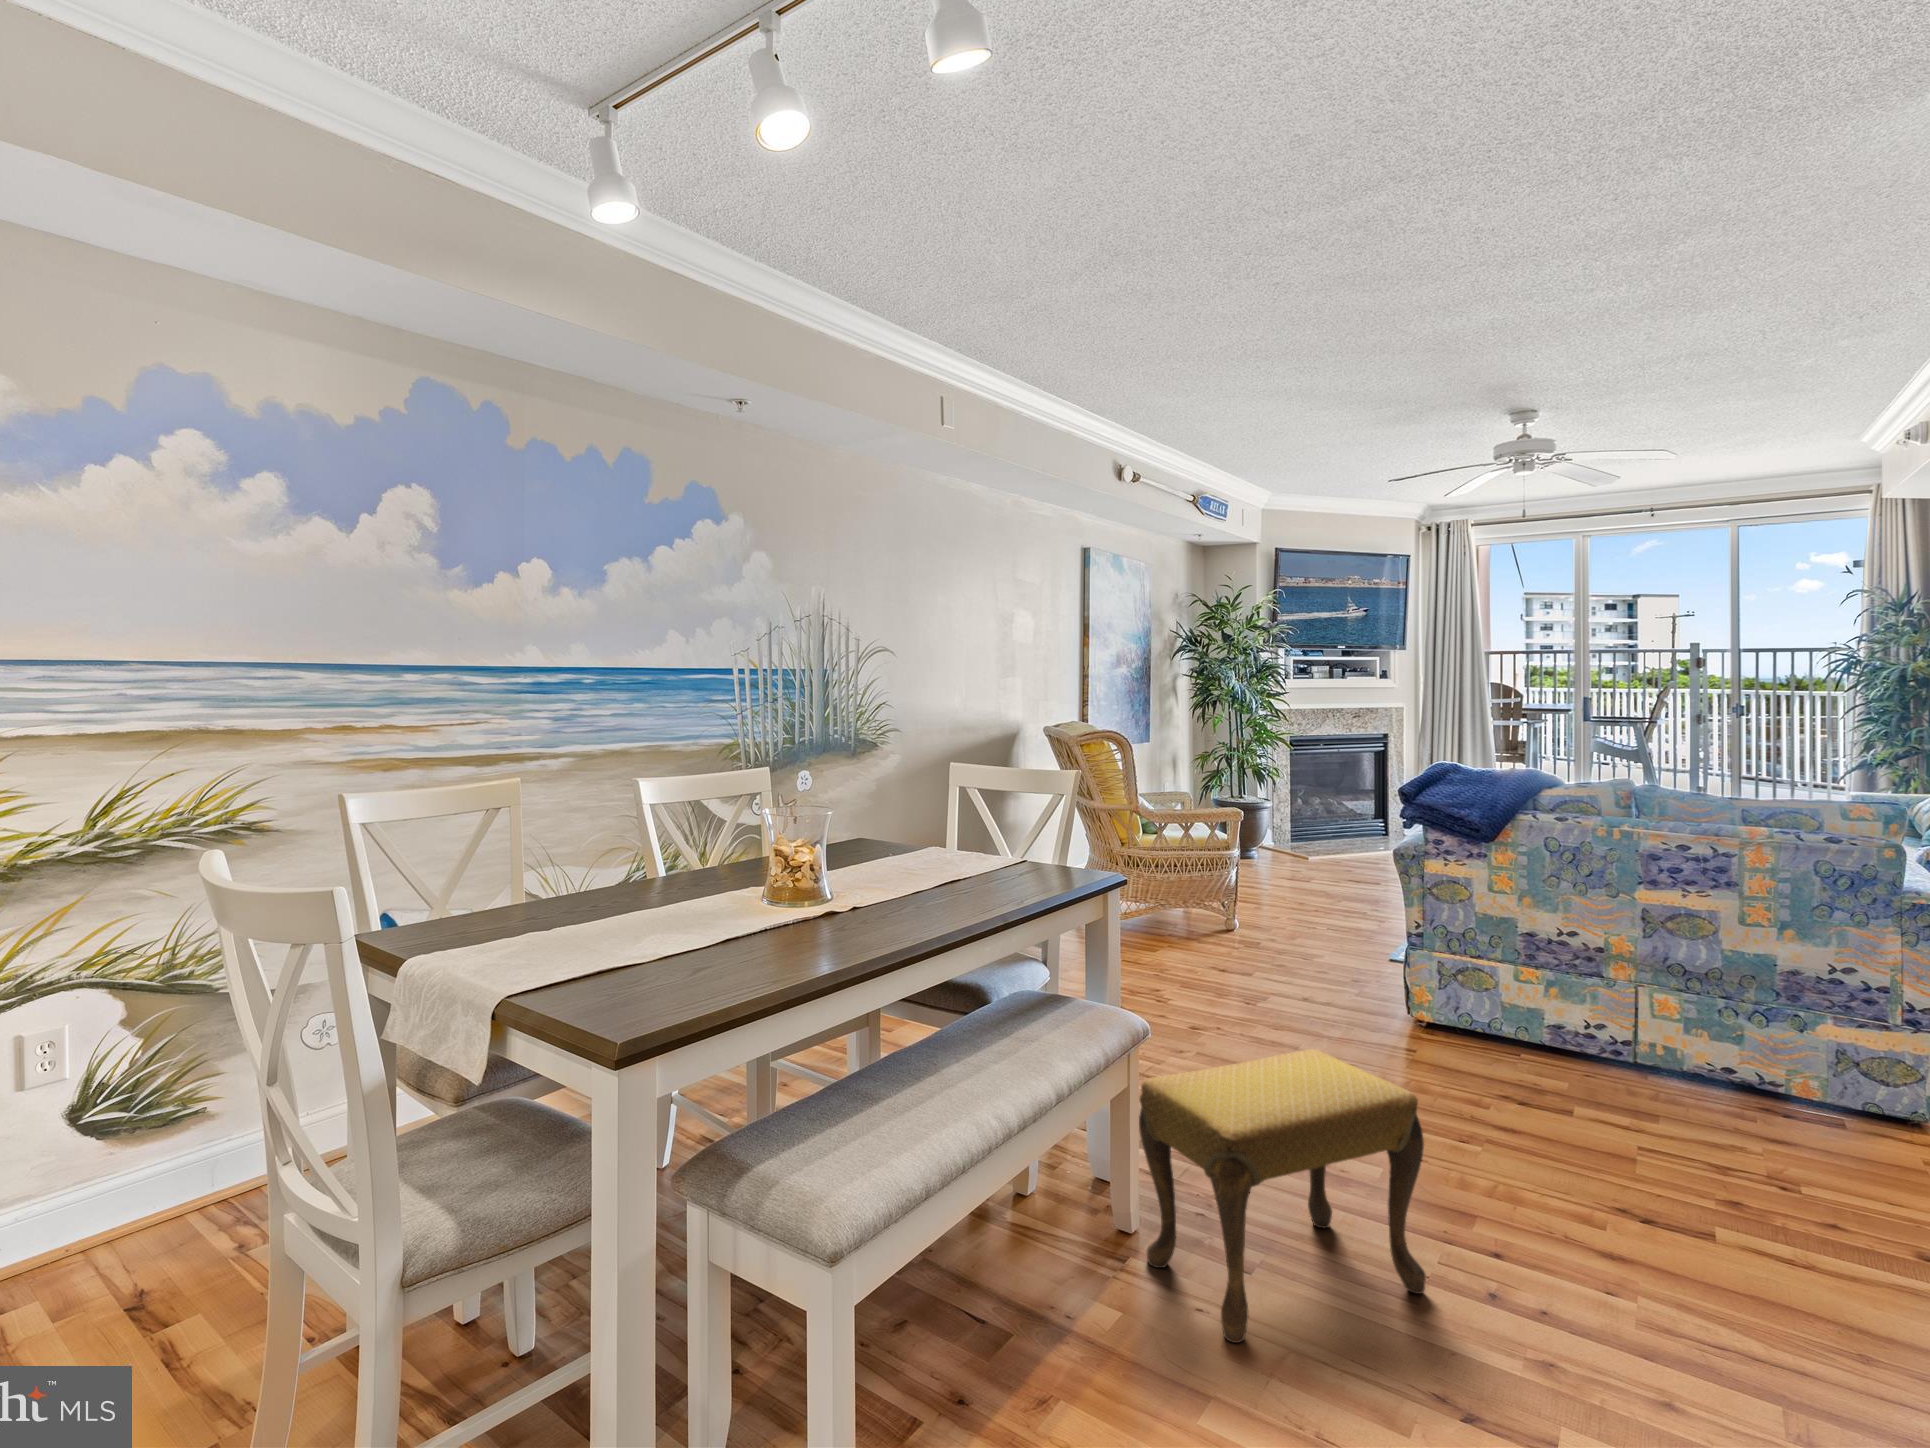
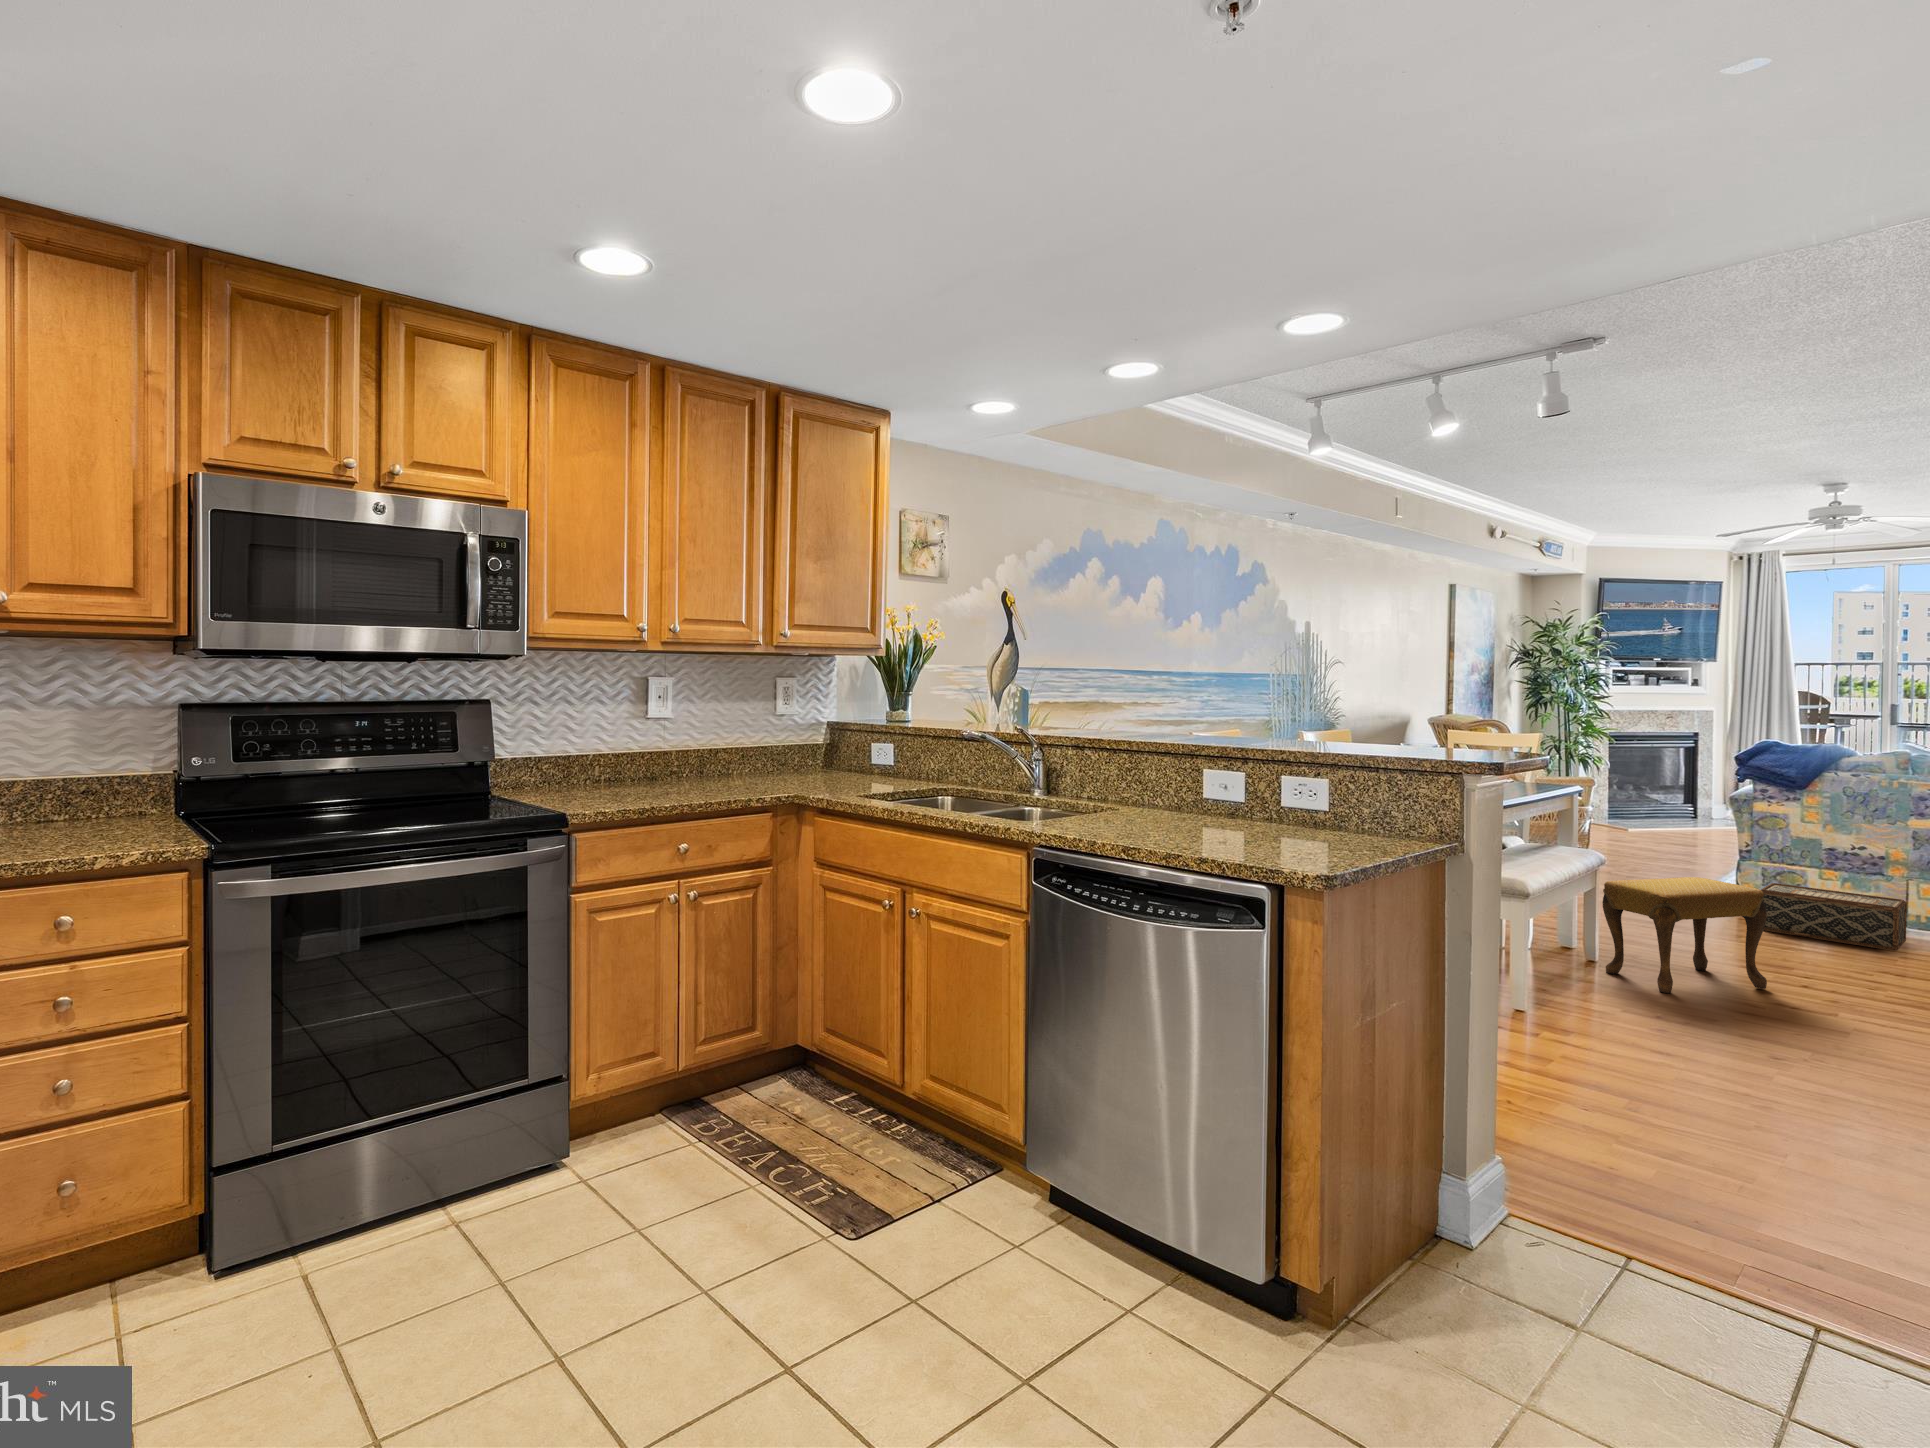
woven basket: none [1432,988,1636,1115] -> present [1761,883,1907,951]

